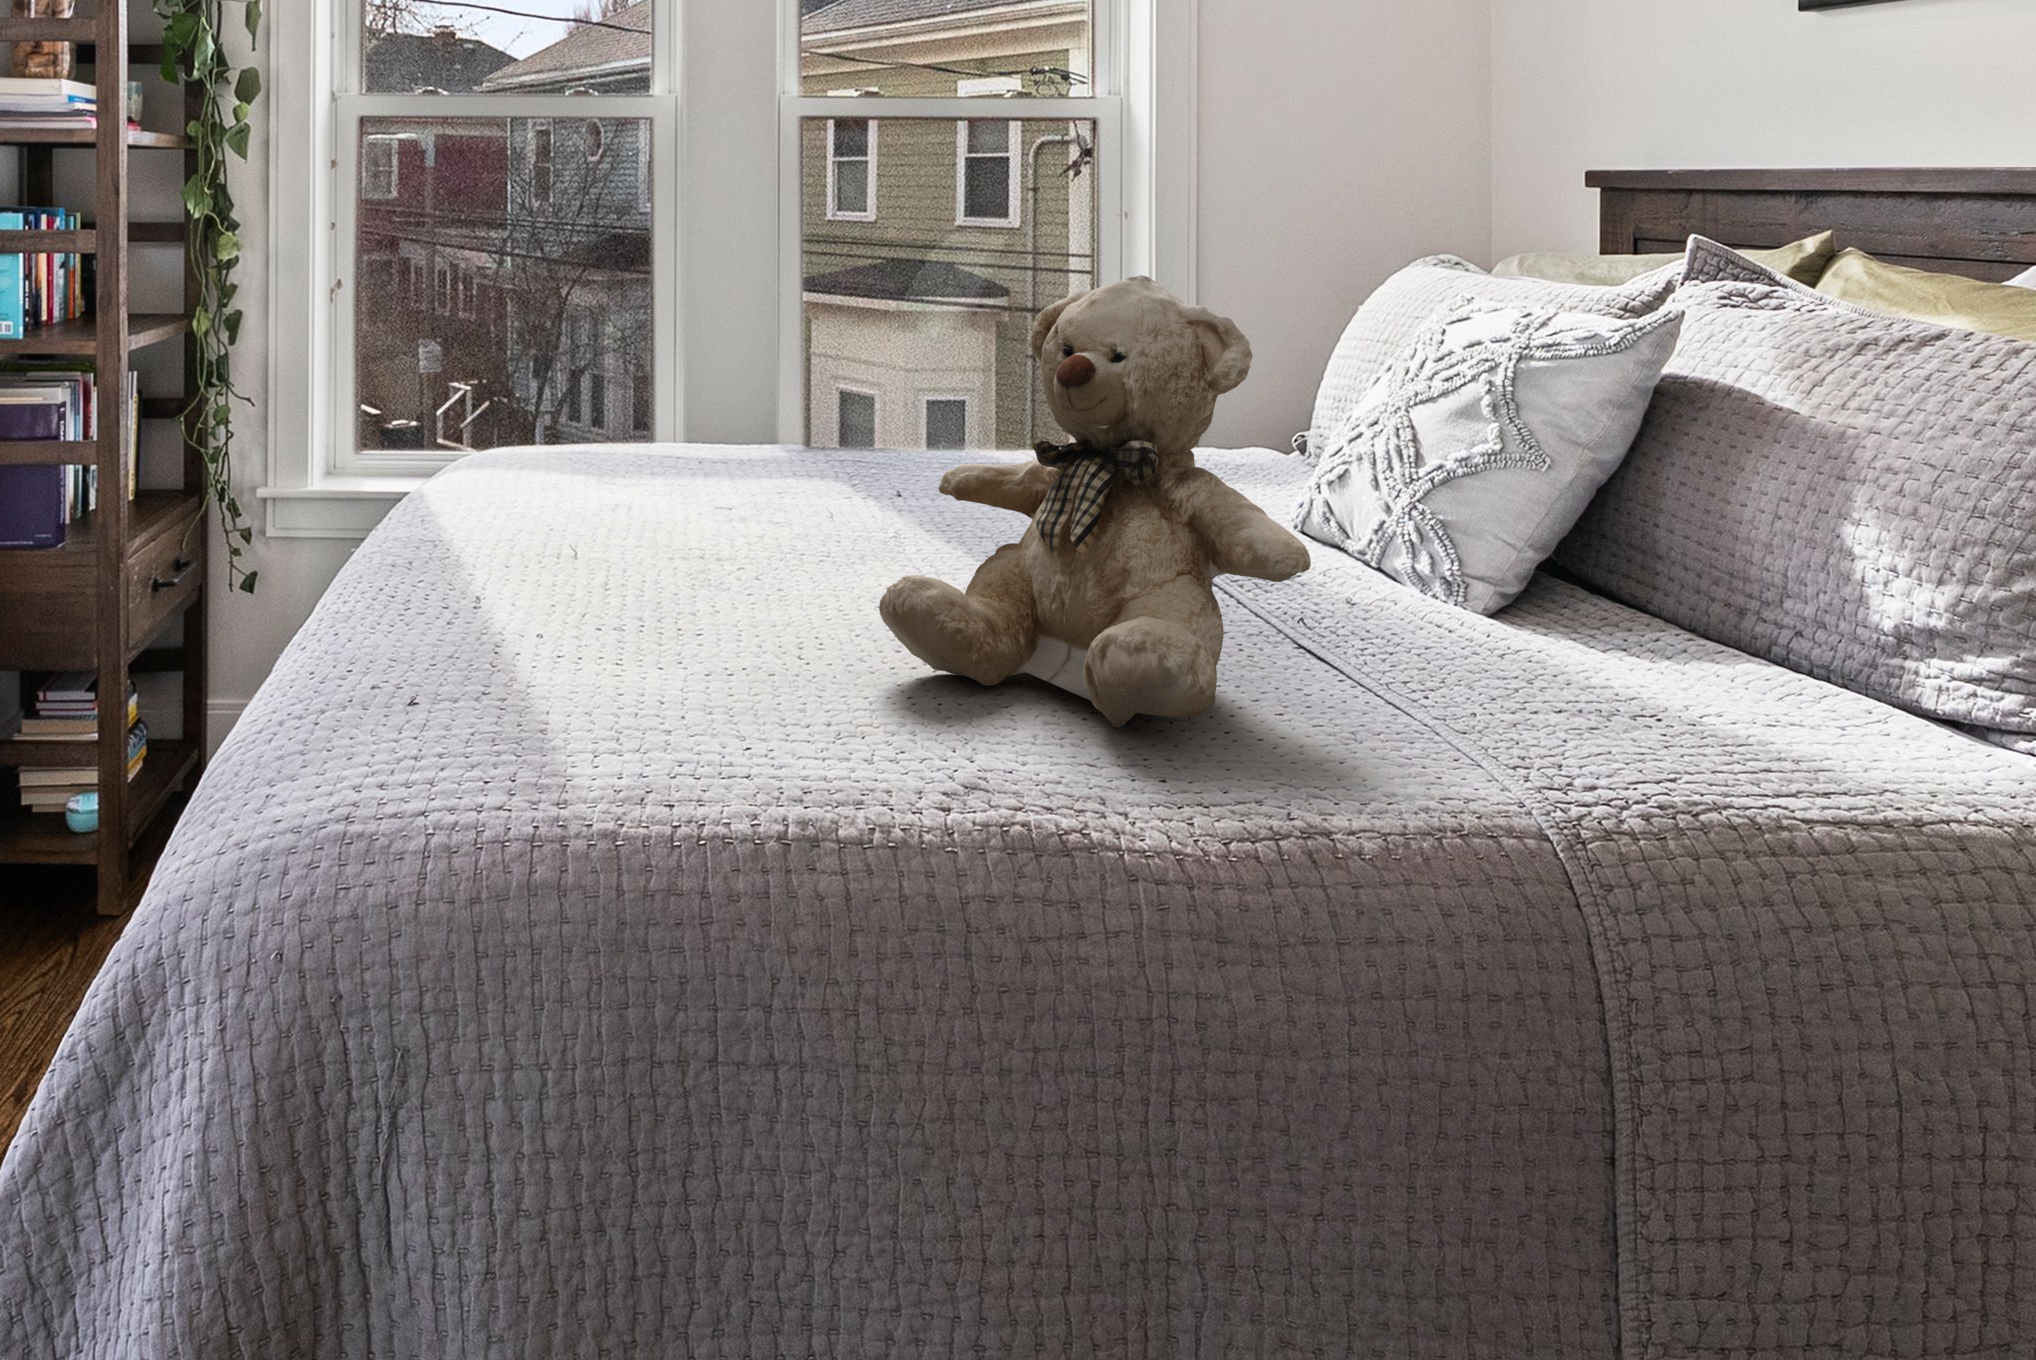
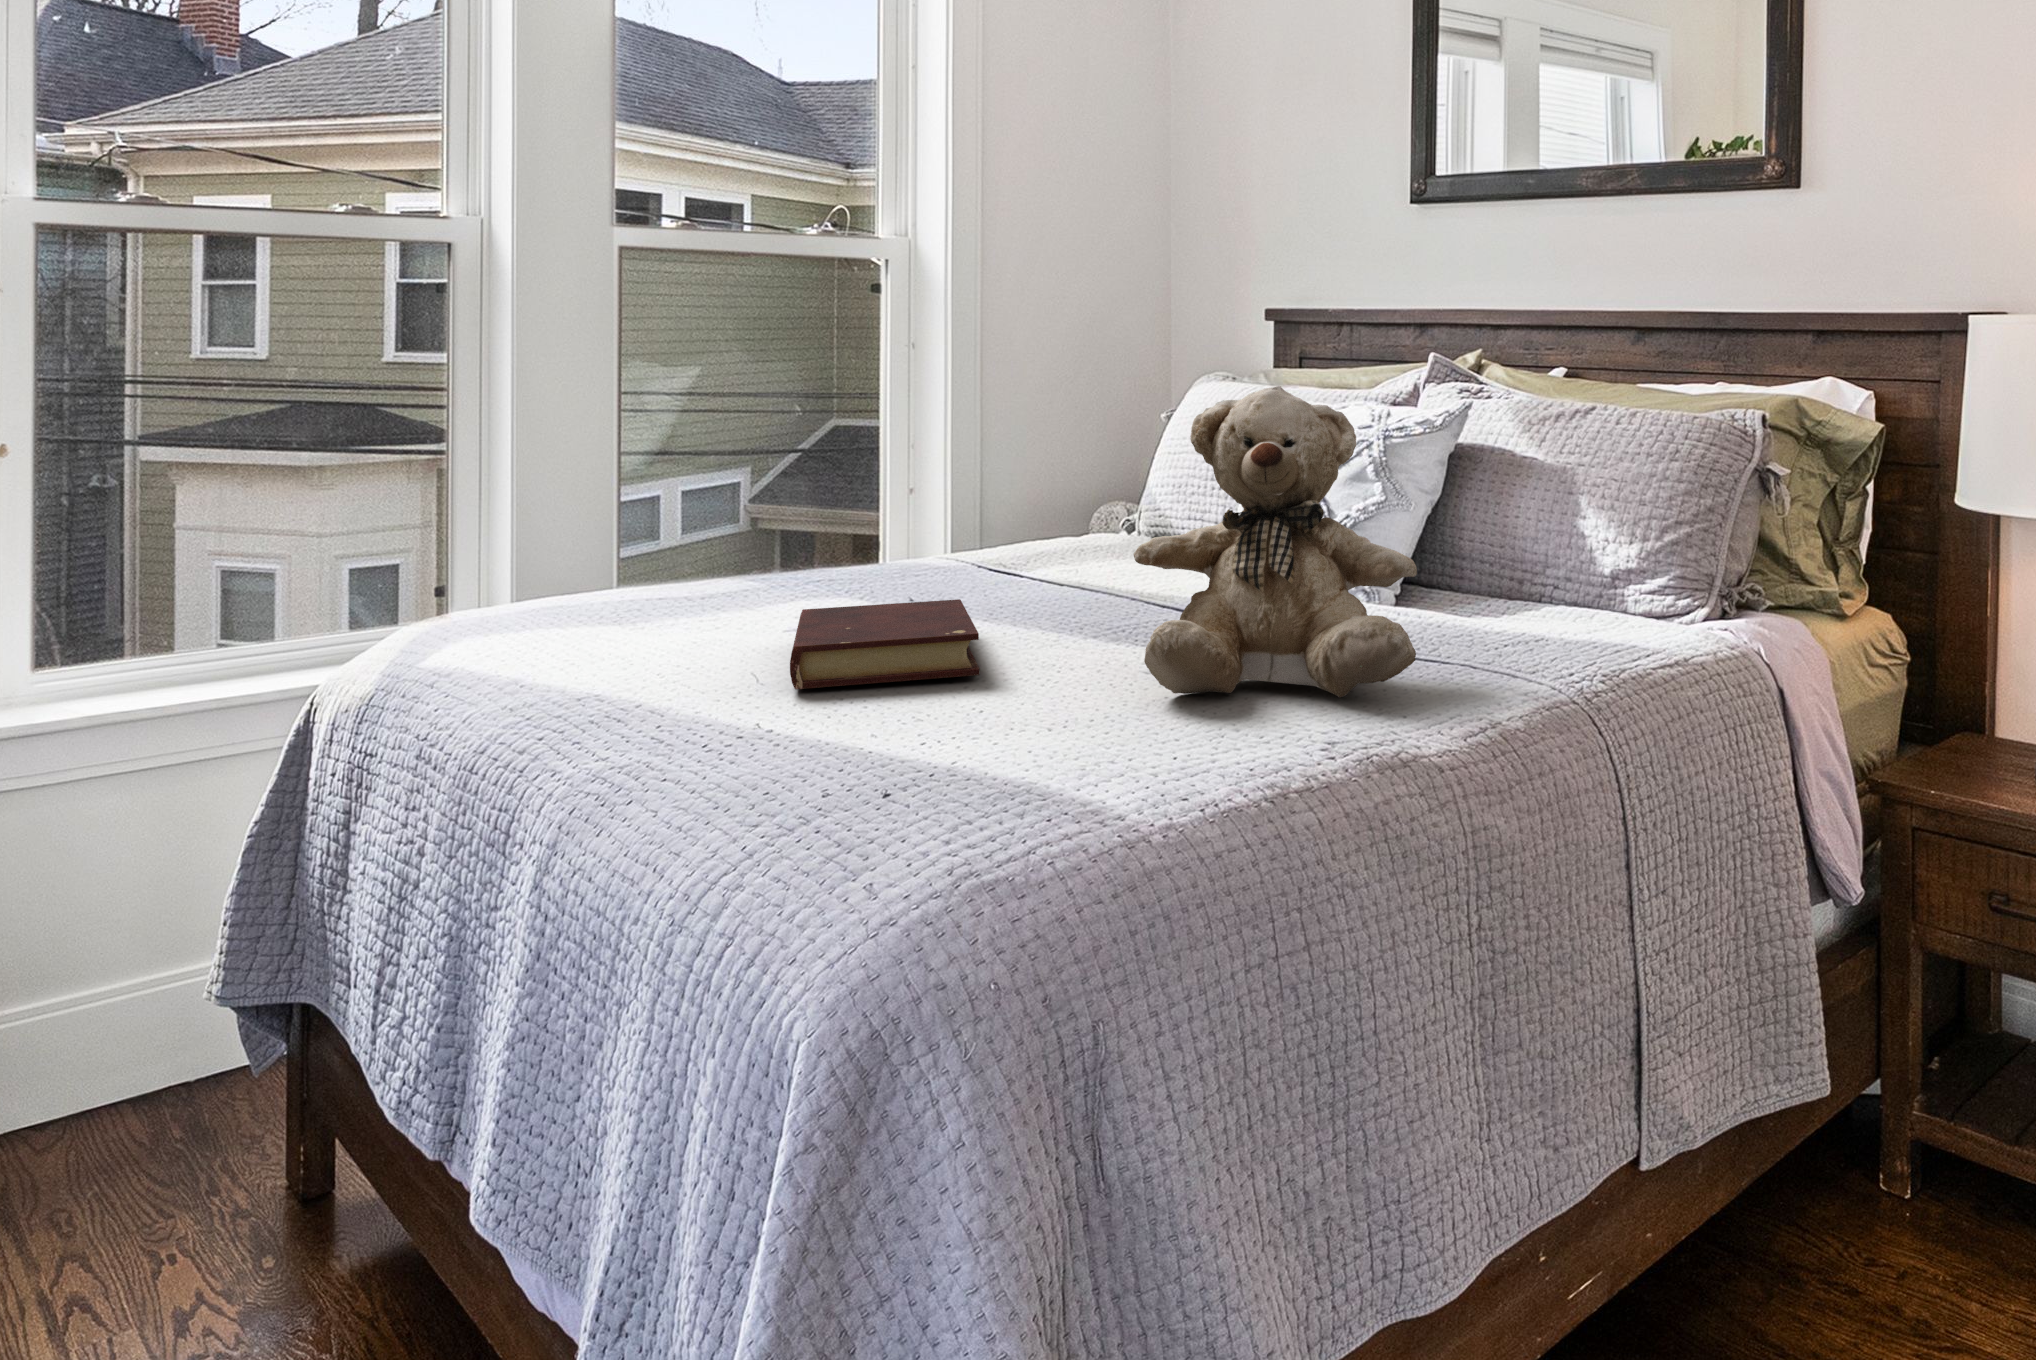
book: none [593,492,881,599] -> present [790,599,980,689]

